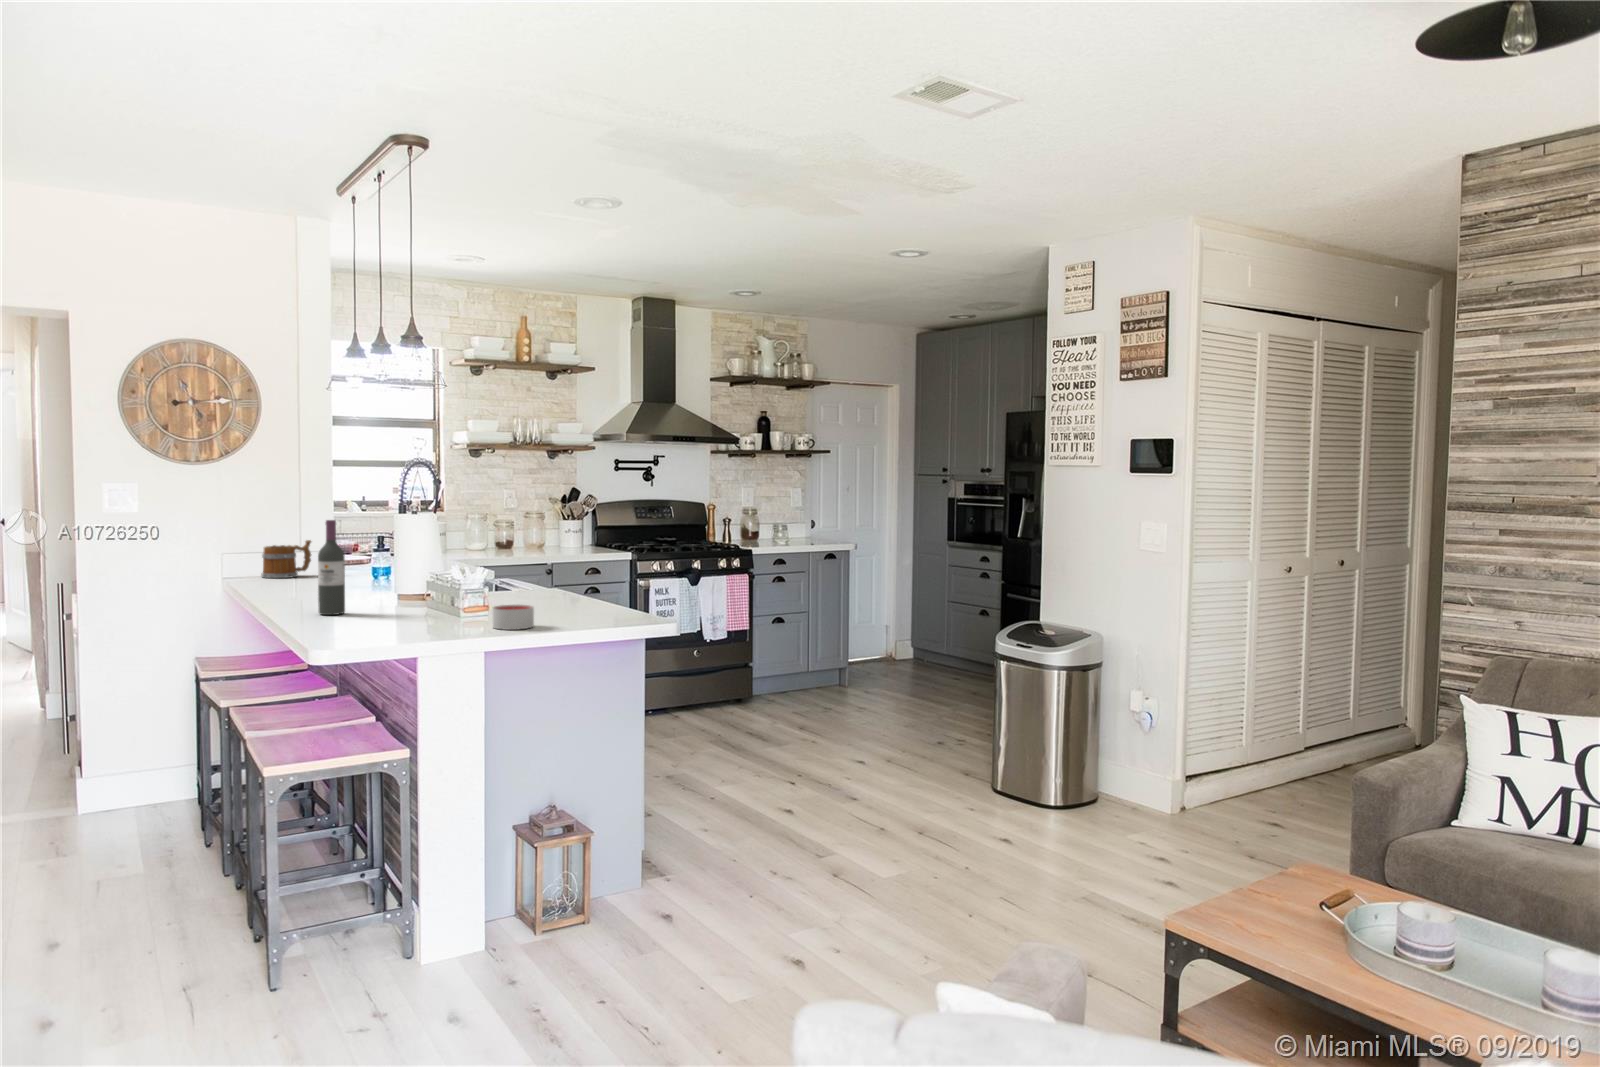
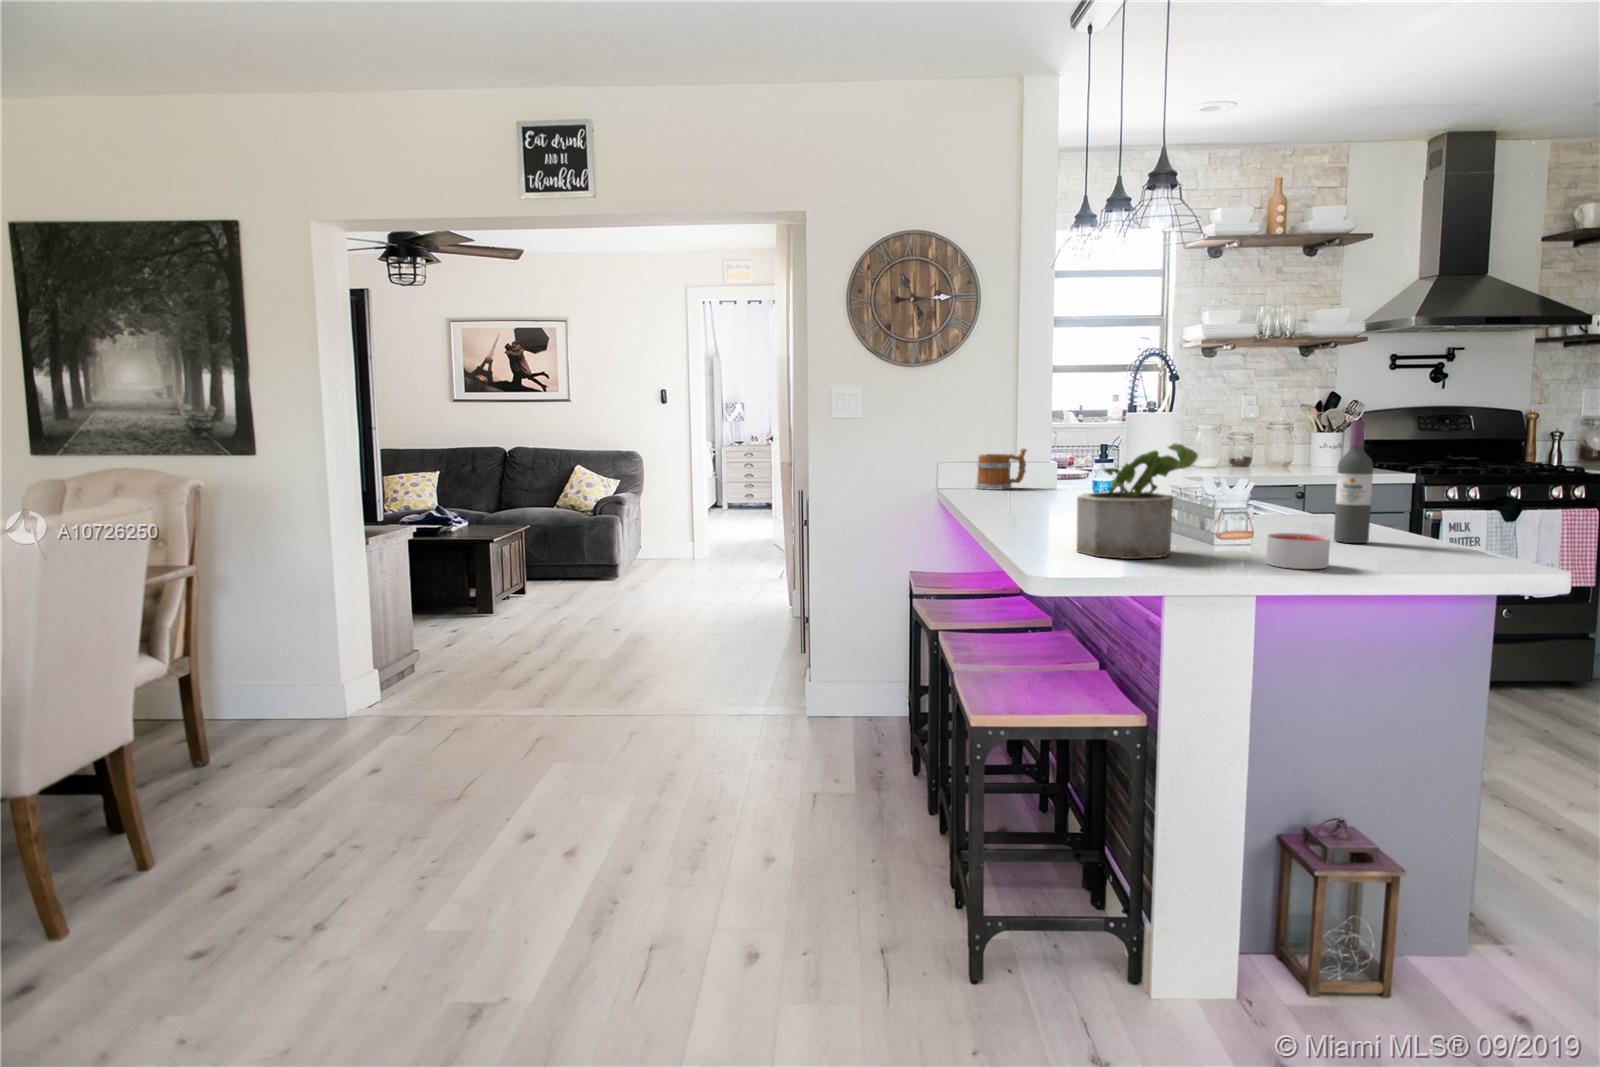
wine bottle: present [318,520,345,615] -> present [1333,420,1373,543]
potted plant: none [349,543,442,632] -> present [1077,443,1198,559]

